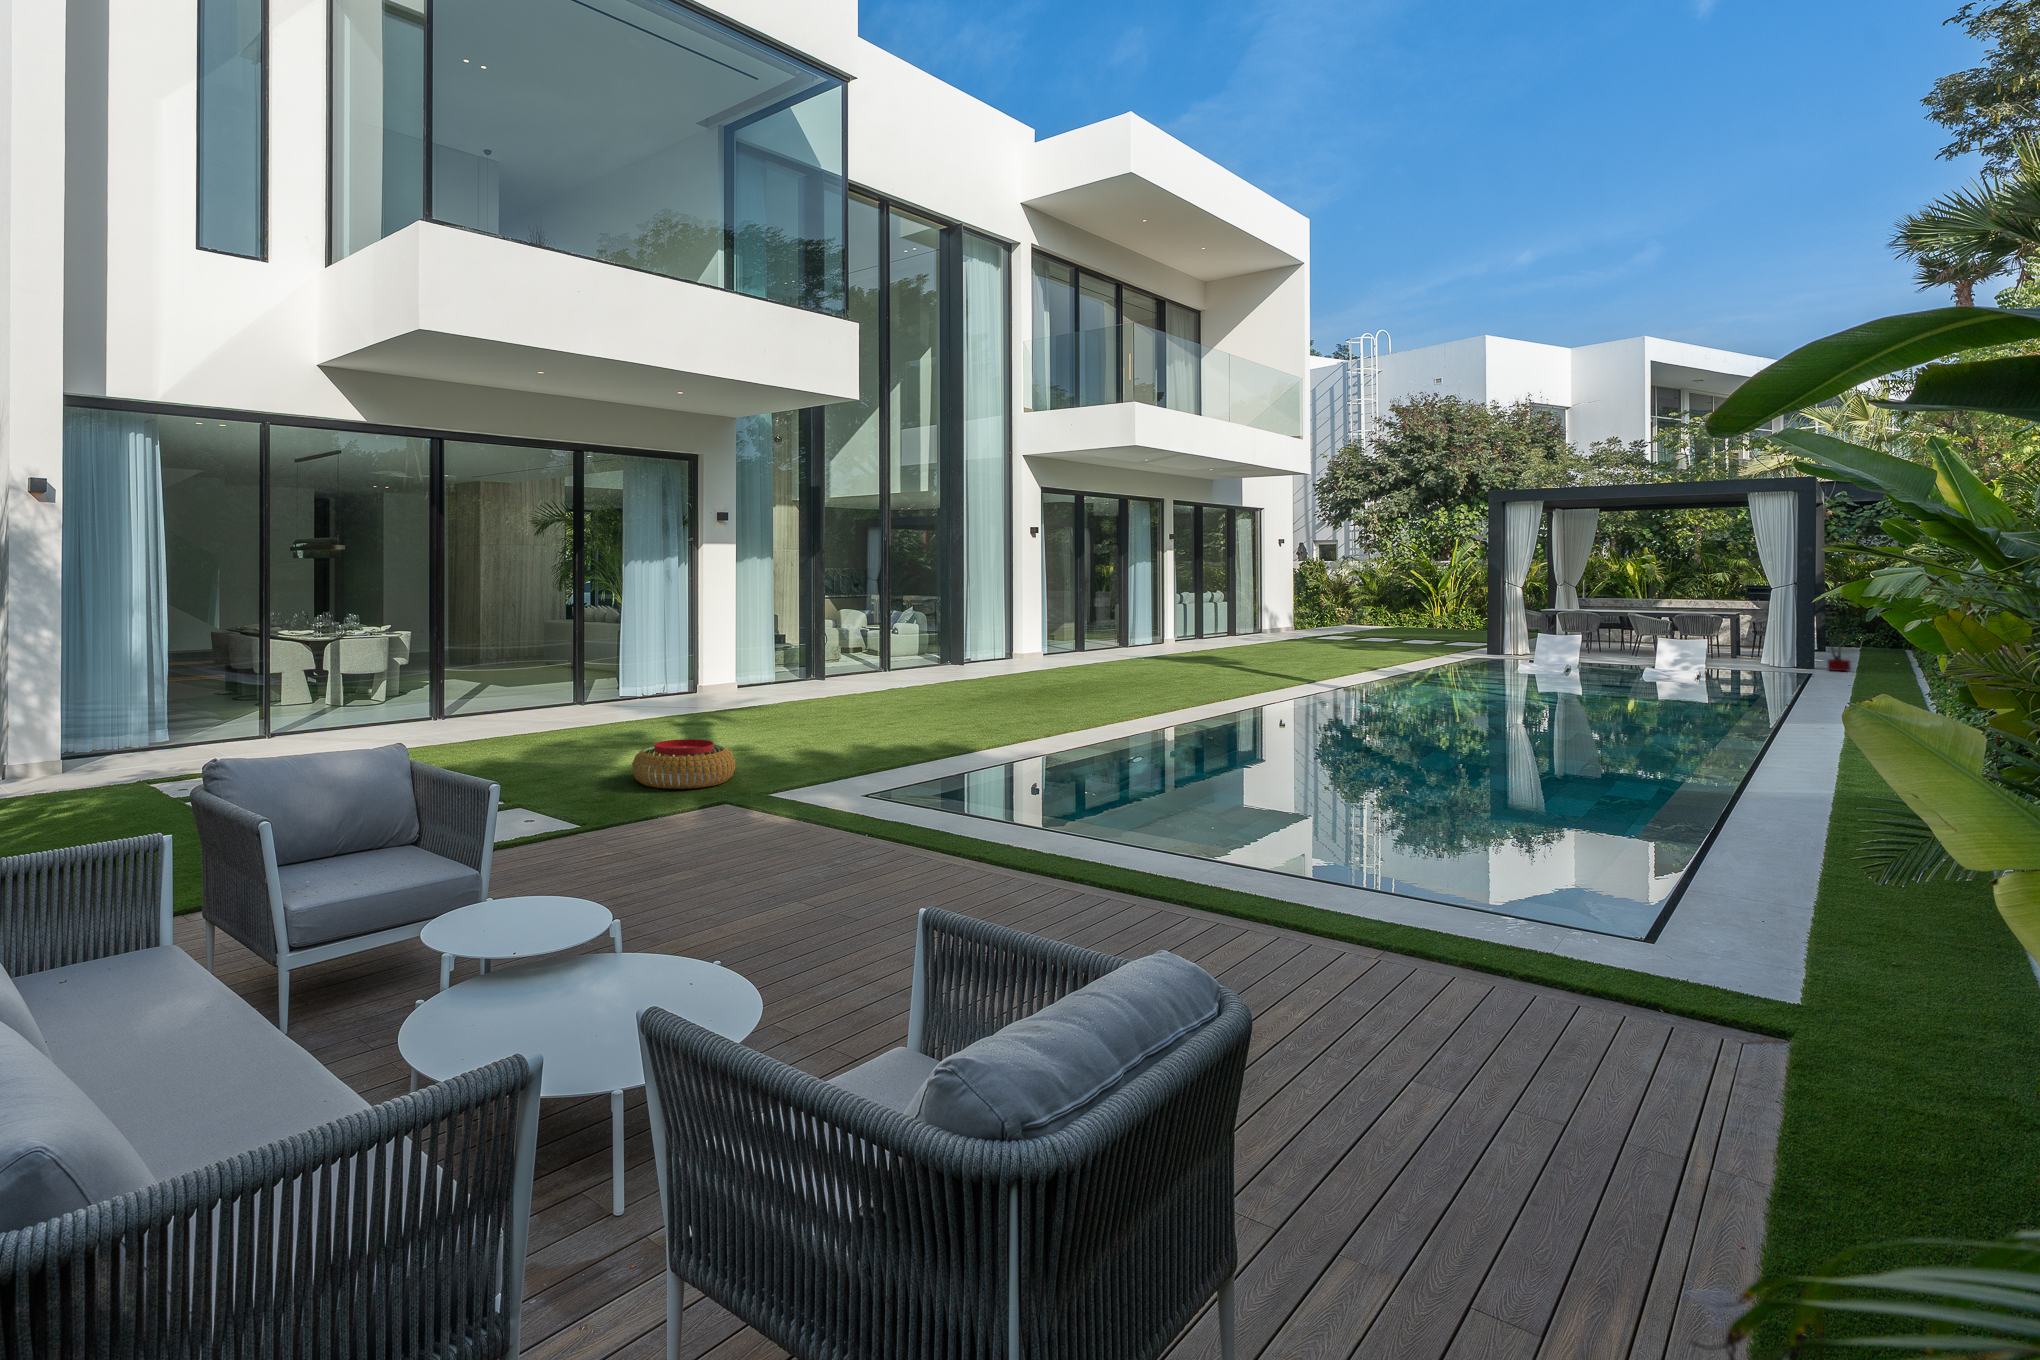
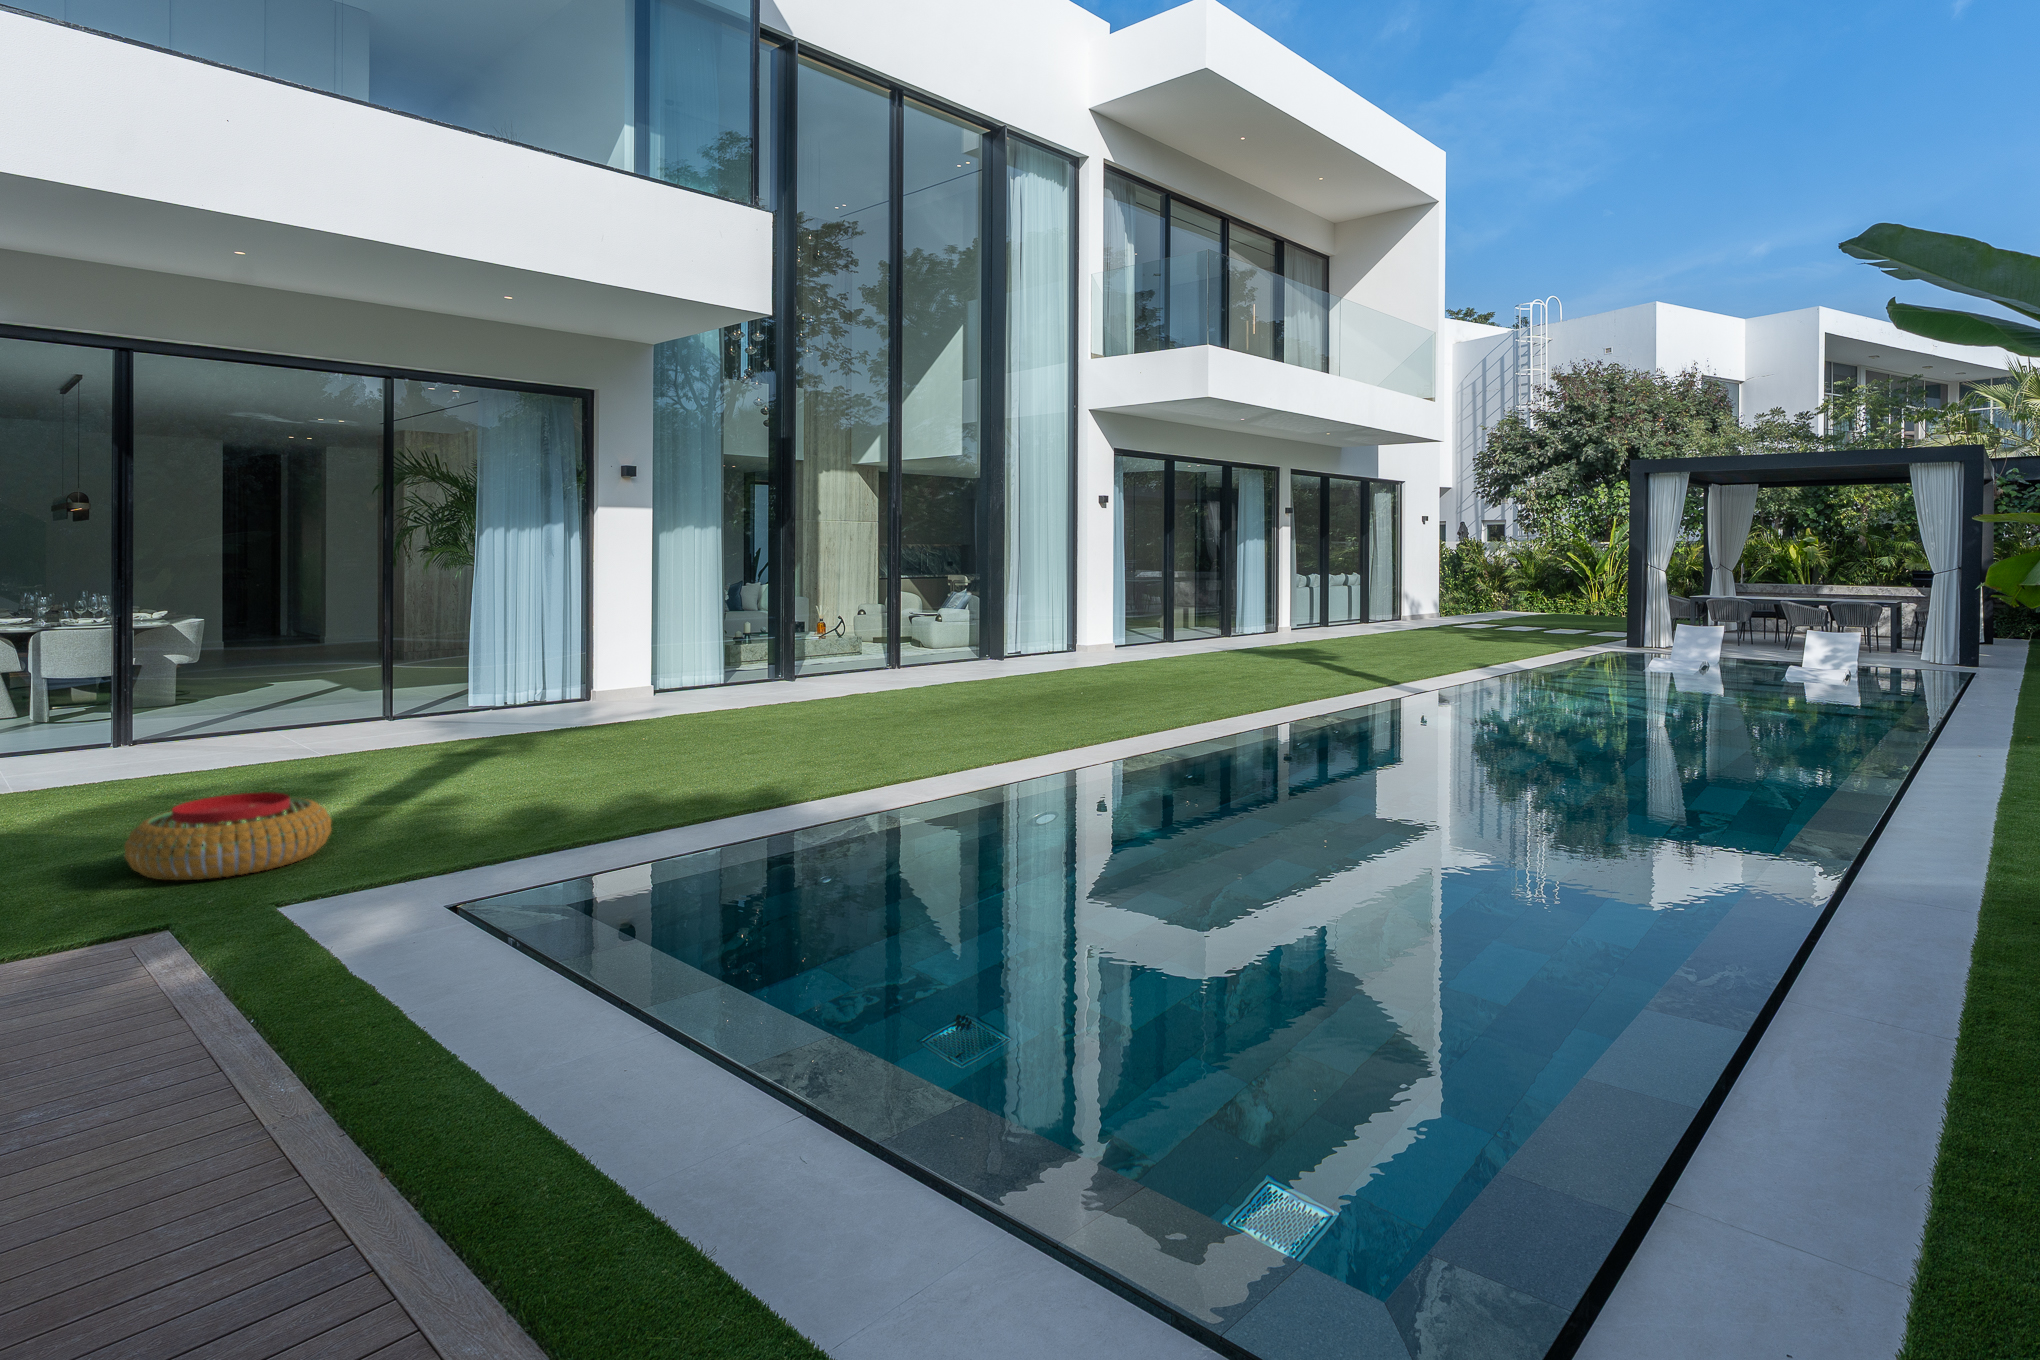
decorative plant: present [1819,630,1851,671] -> none [1980,619,2028,669]

